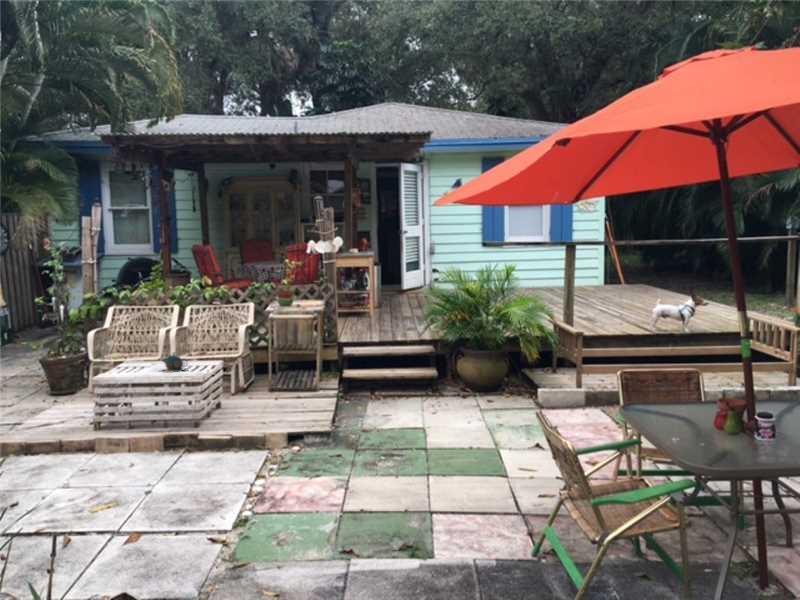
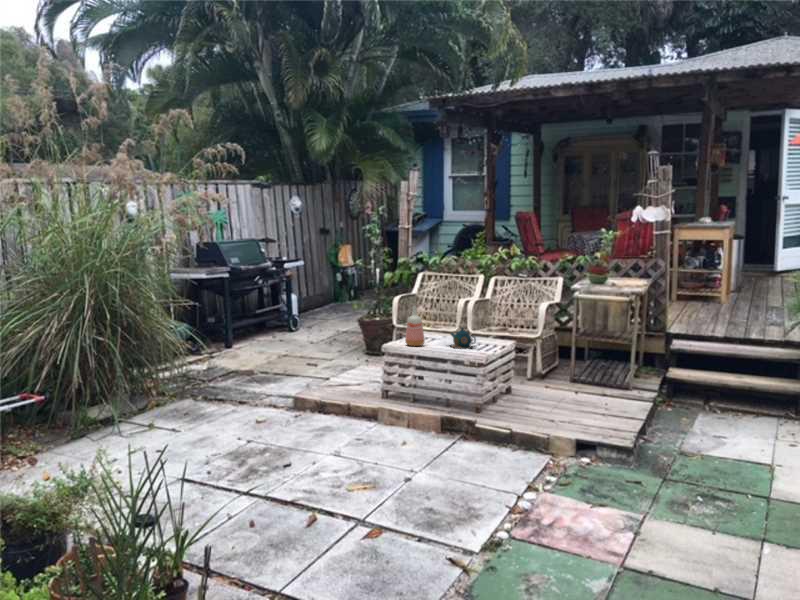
vase: none [117,337,137,375] -> present [405,306,424,346]

